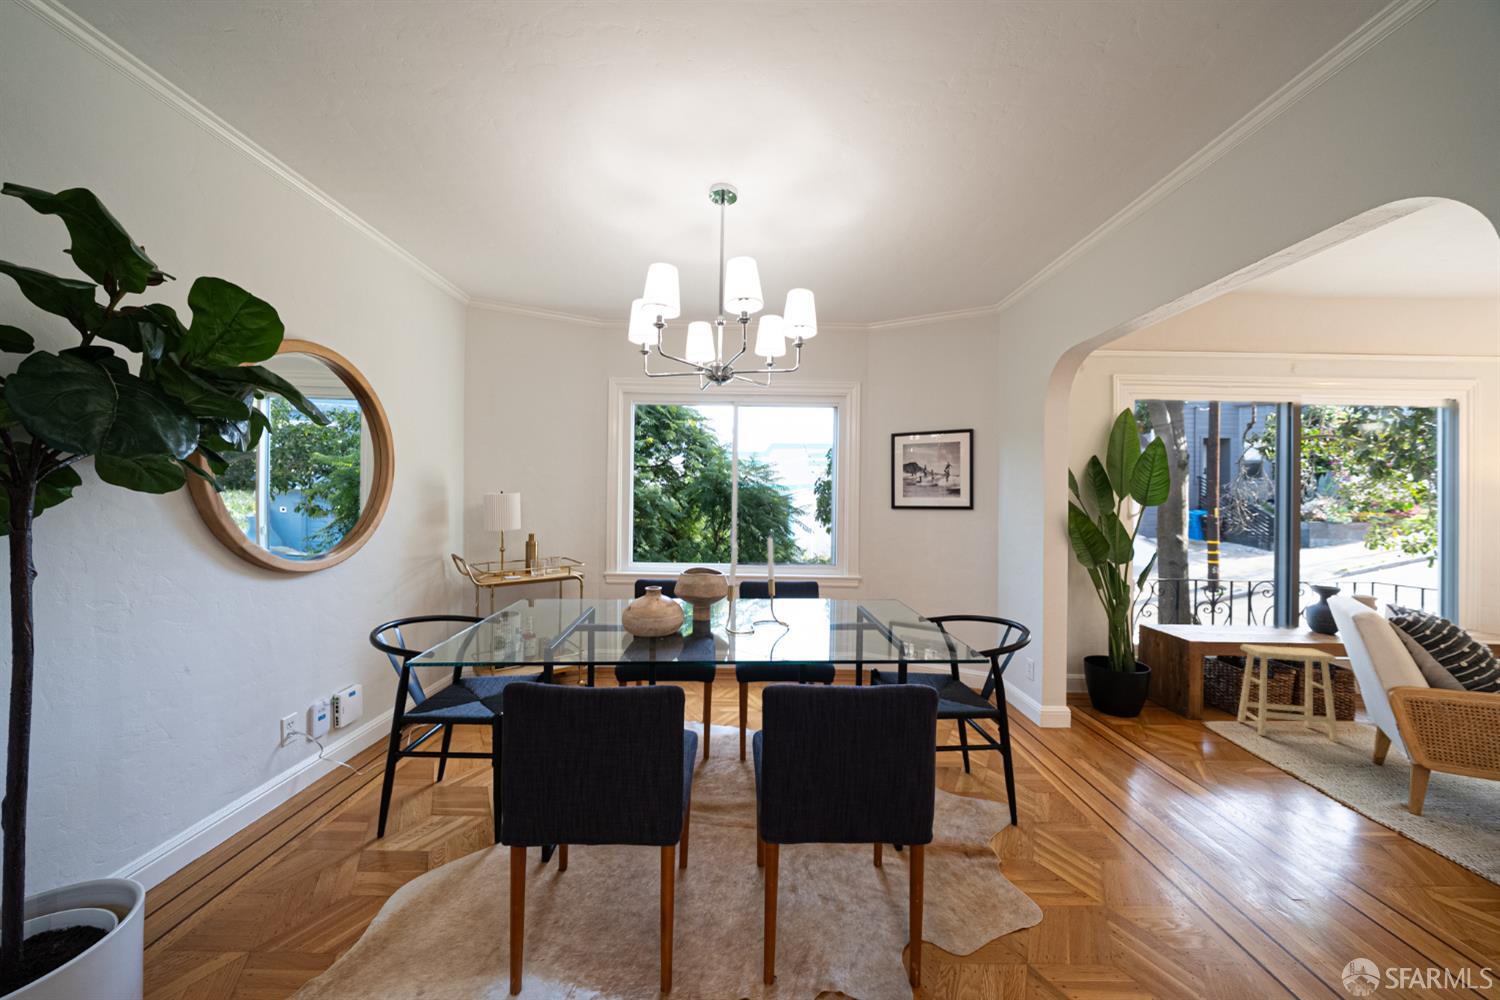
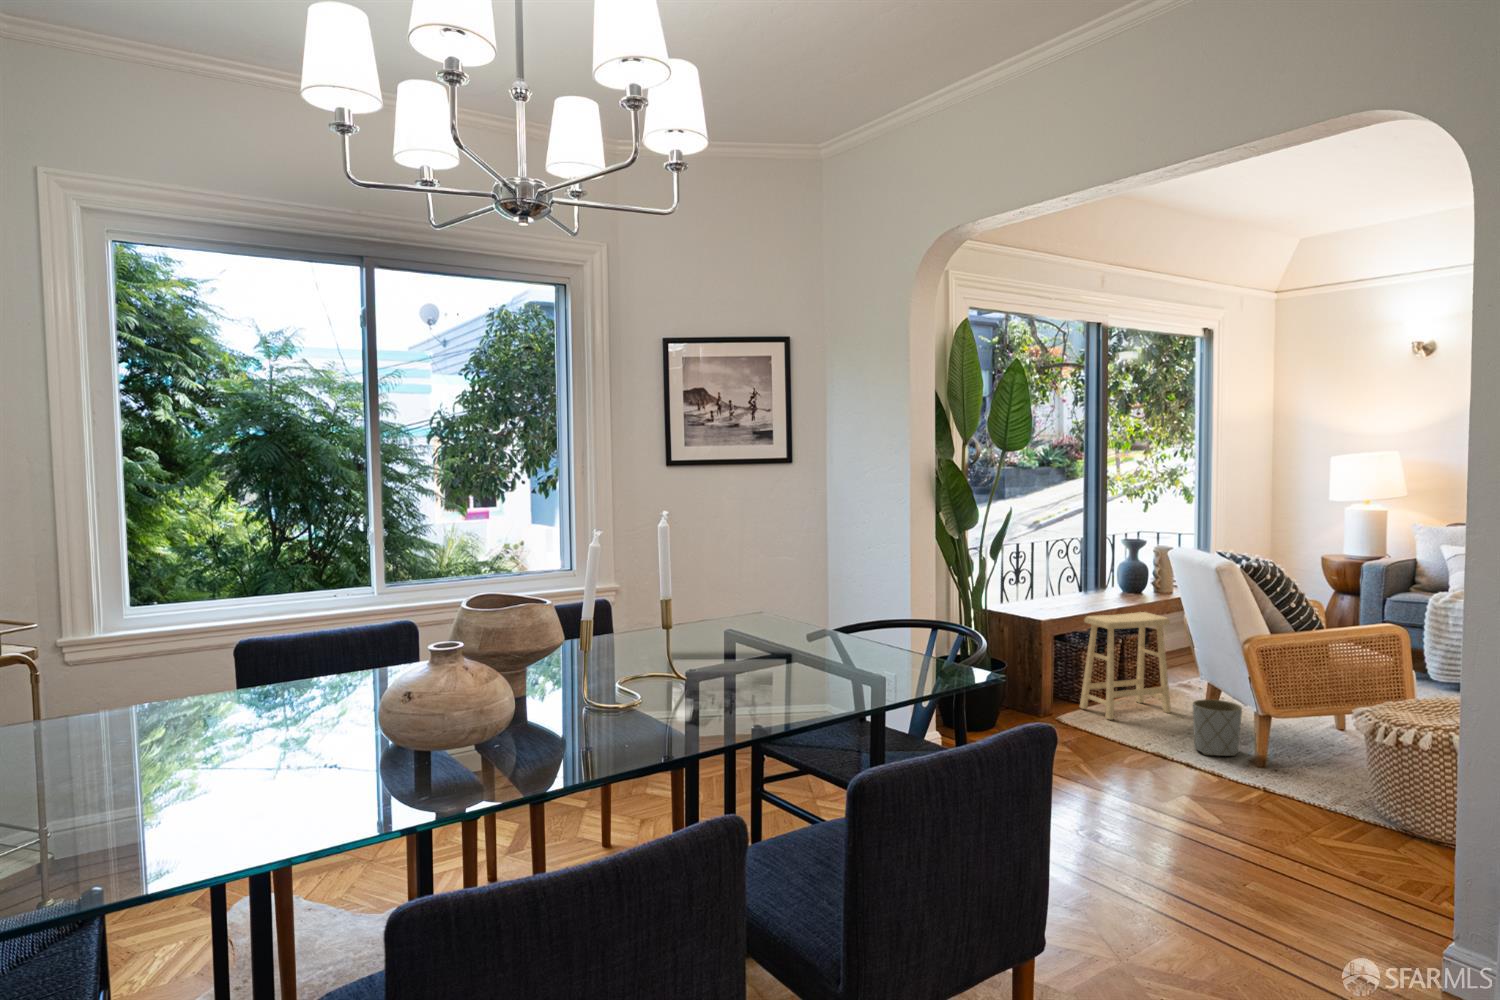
planter: none [1335,734,1396,795] -> present [1193,699,1242,756]

